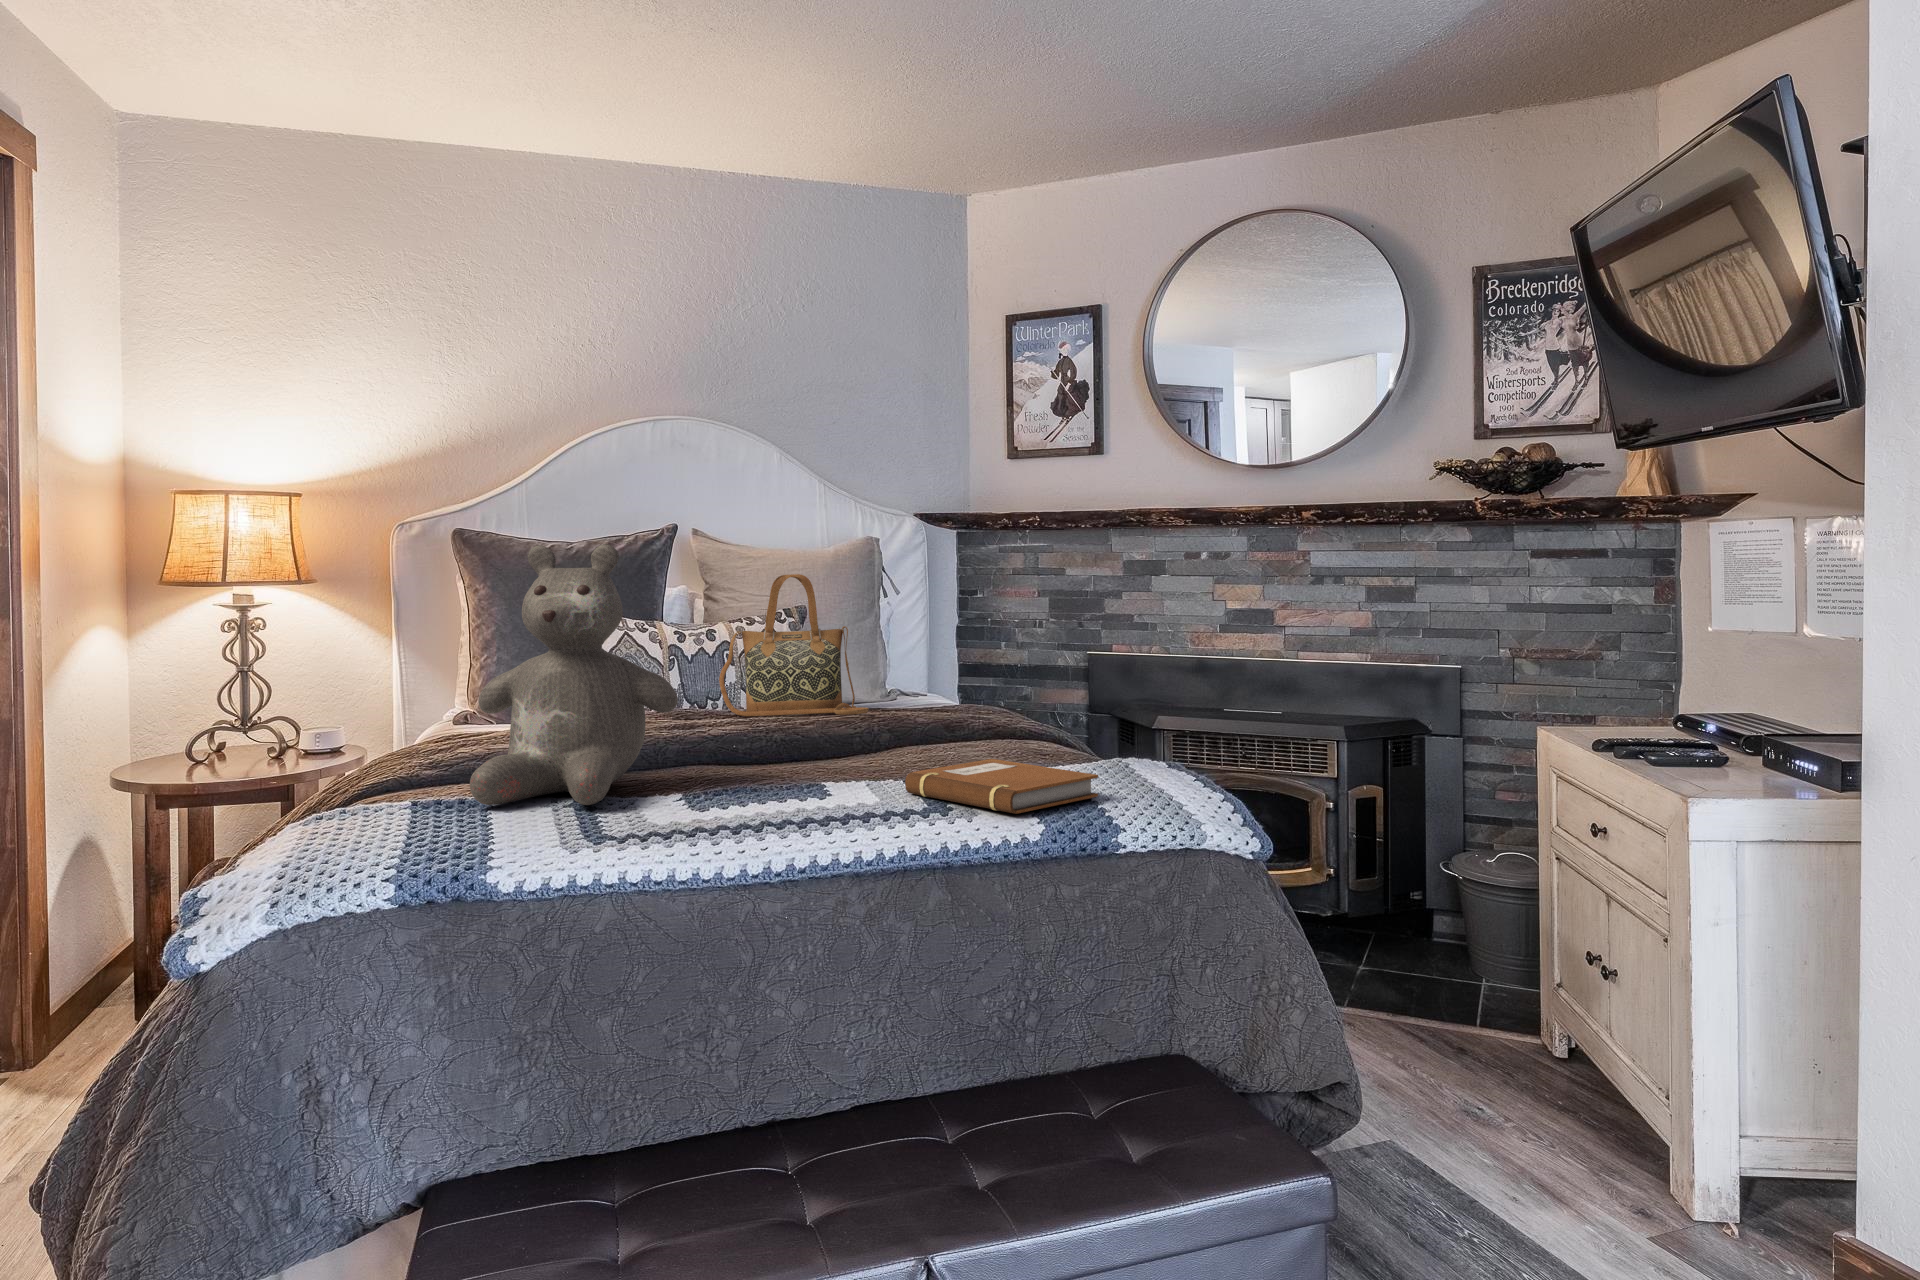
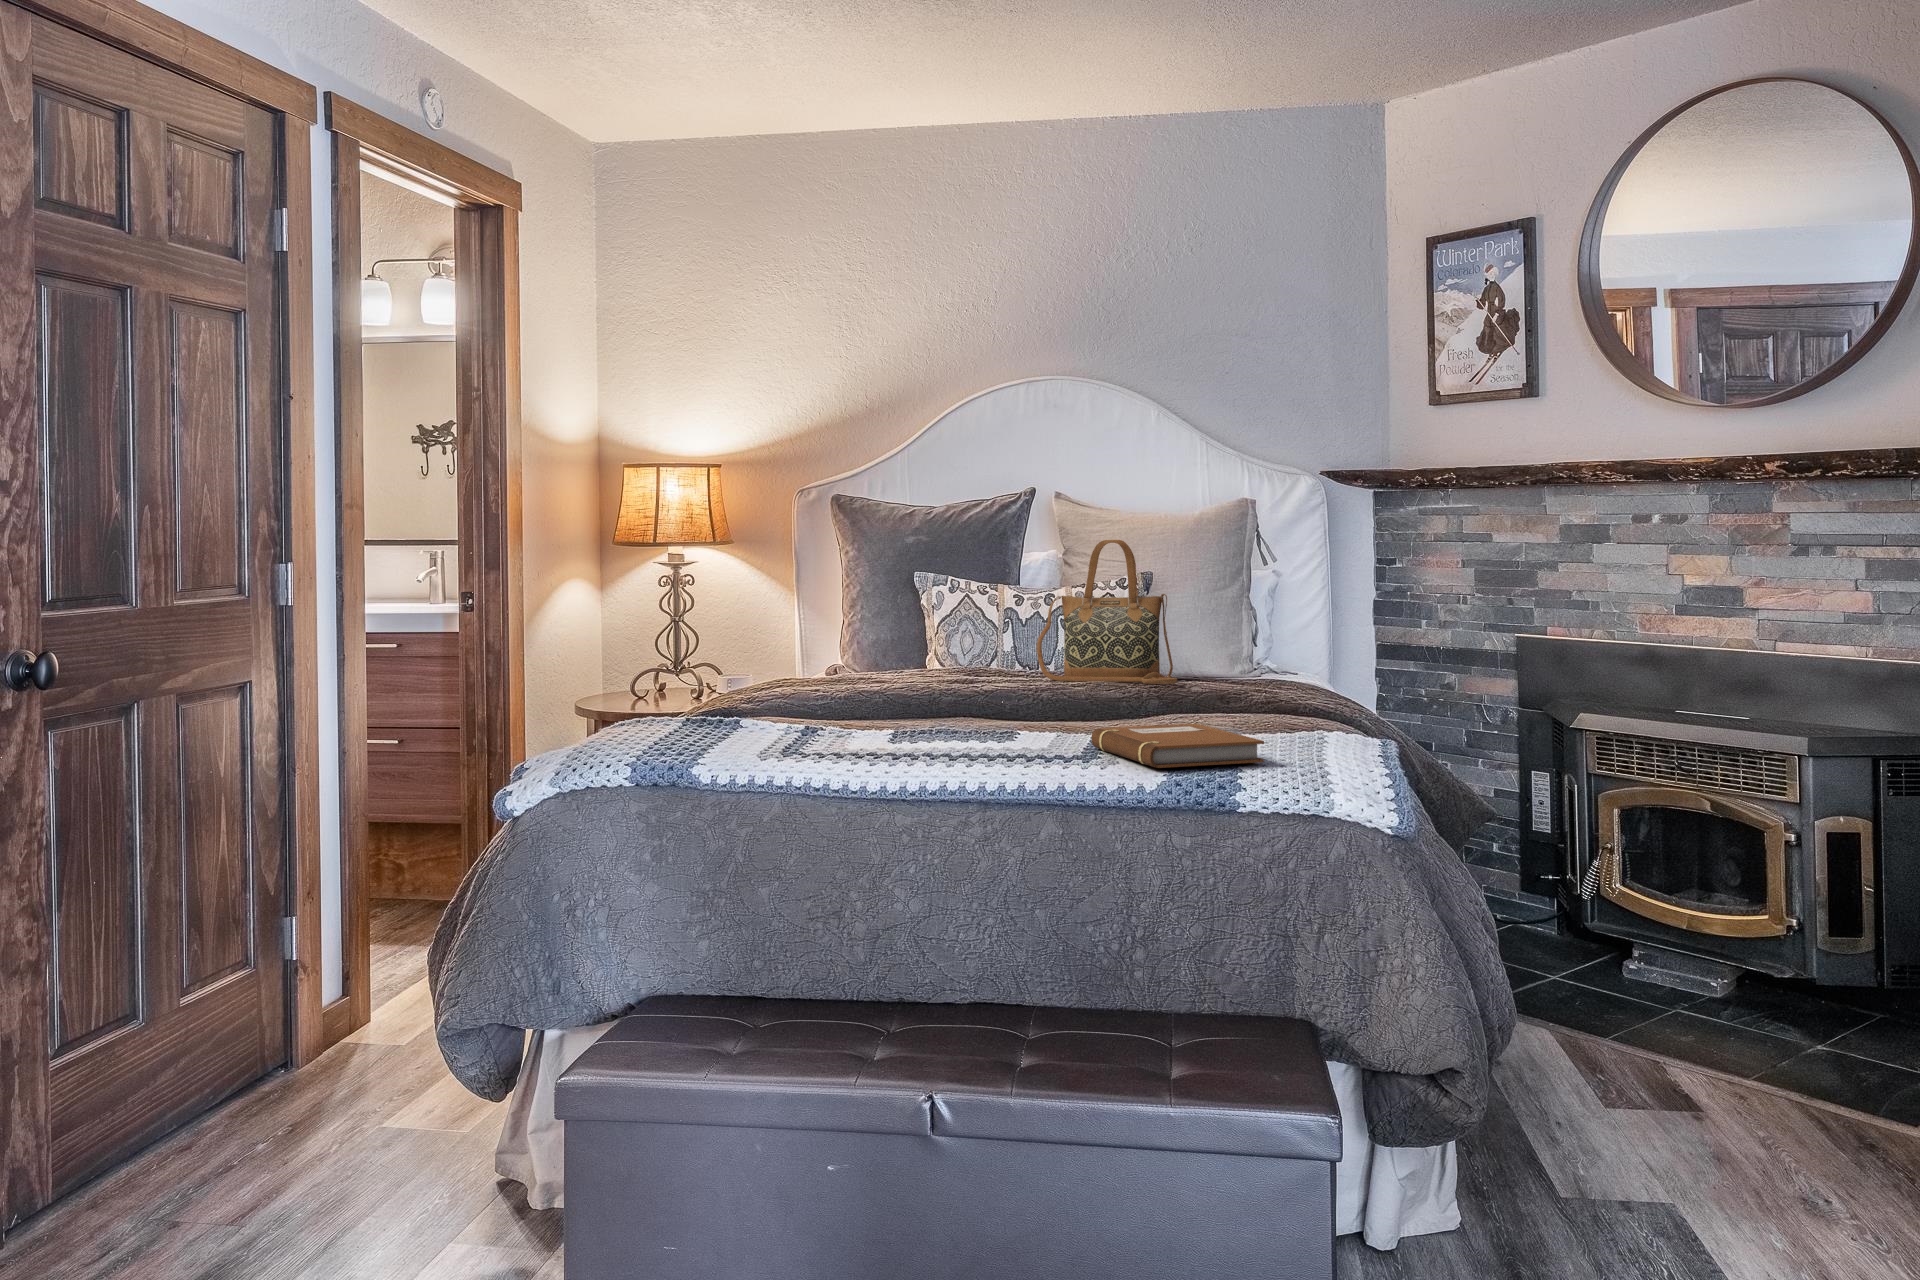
teddy bear: present [470,544,678,805] -> none [734,514,910,736]

